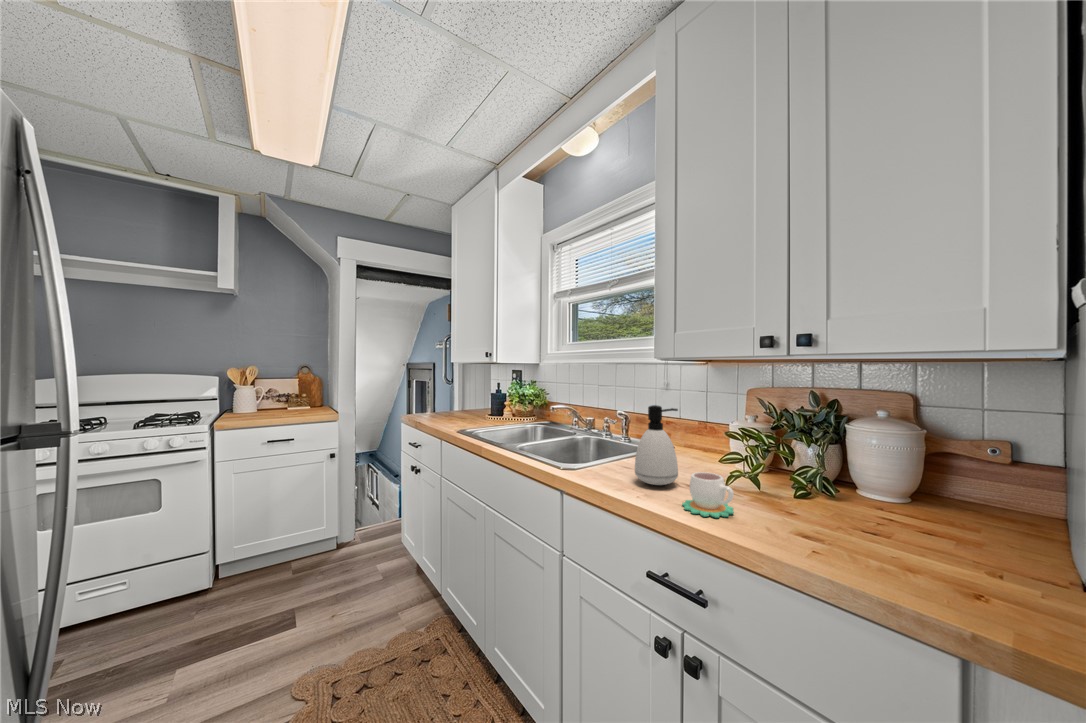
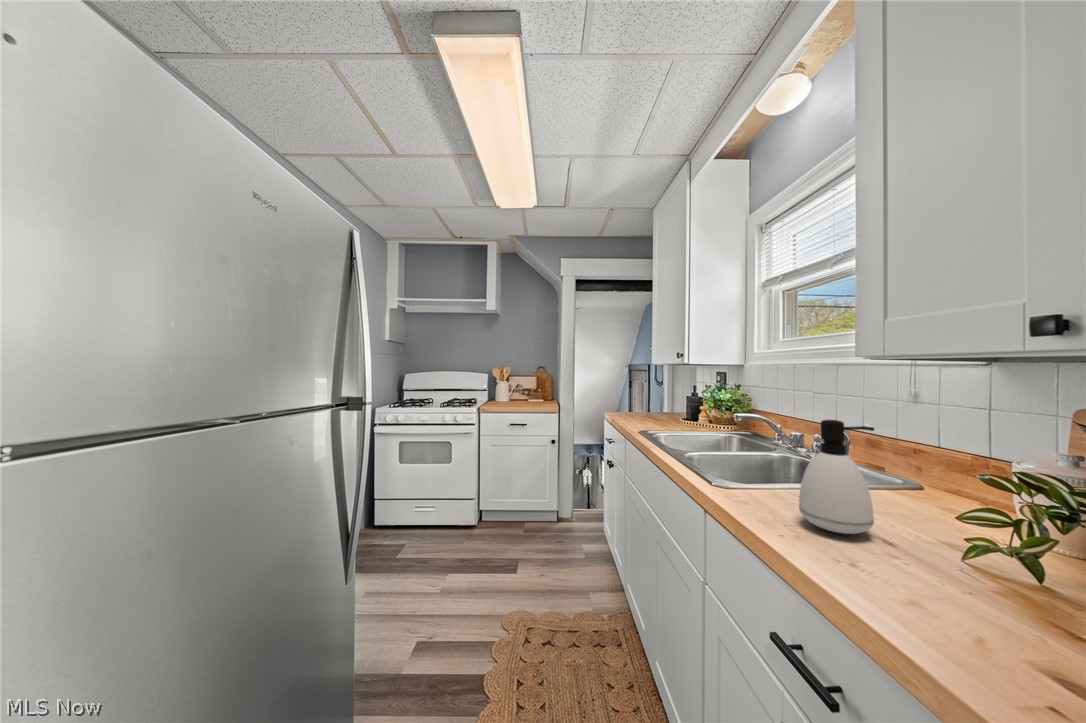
mug: present [682,472,734,518] -> none [849,525,953,609]

